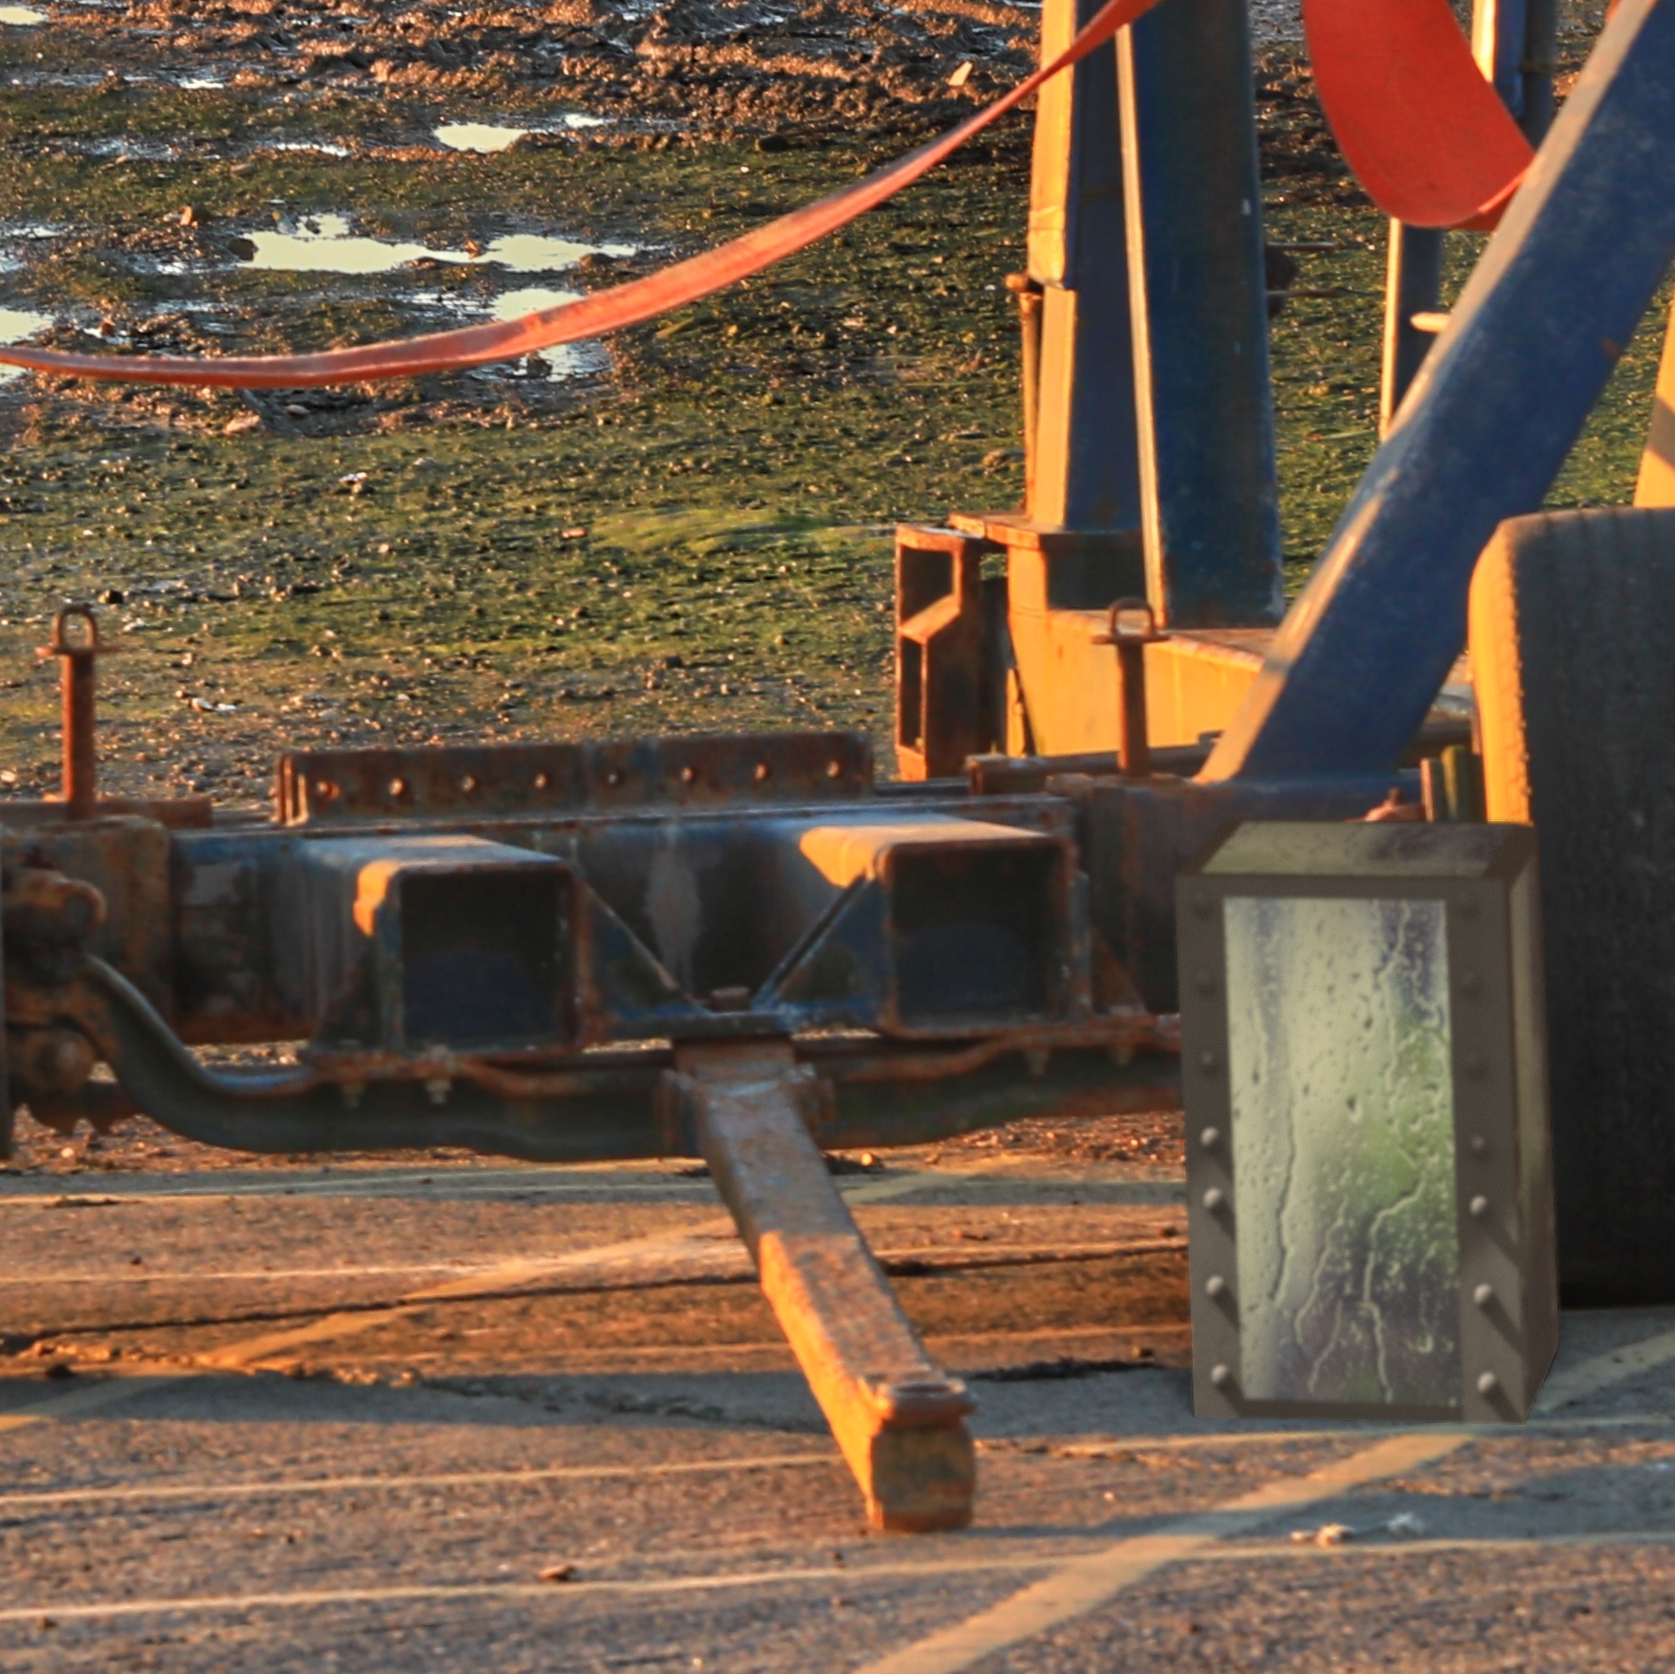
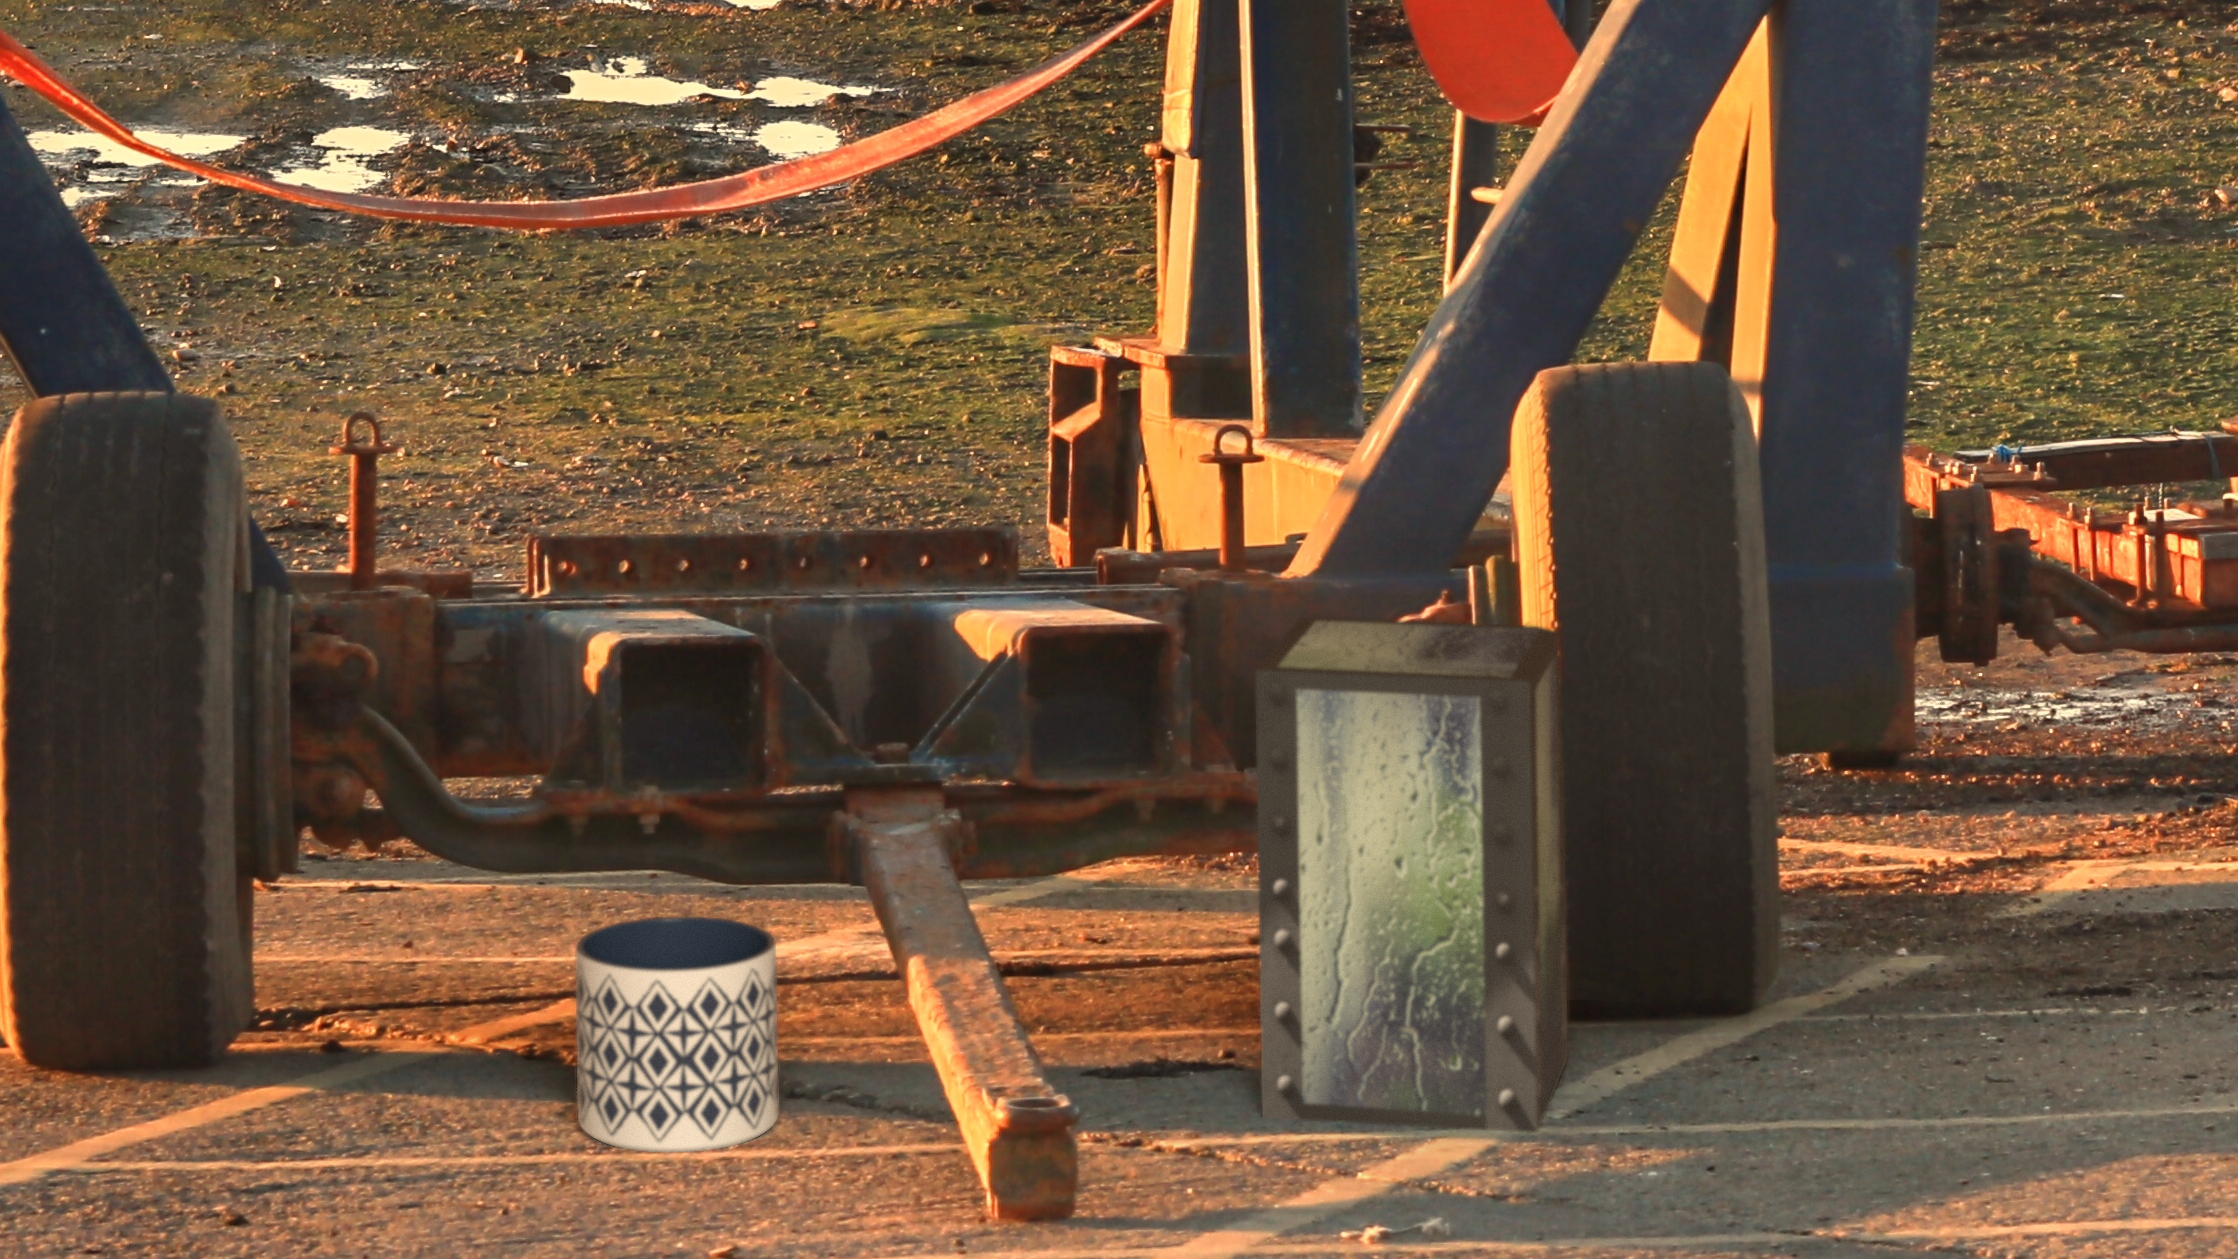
planter: none [364,1194,612,1473] -> present [575,916,779,1152]

